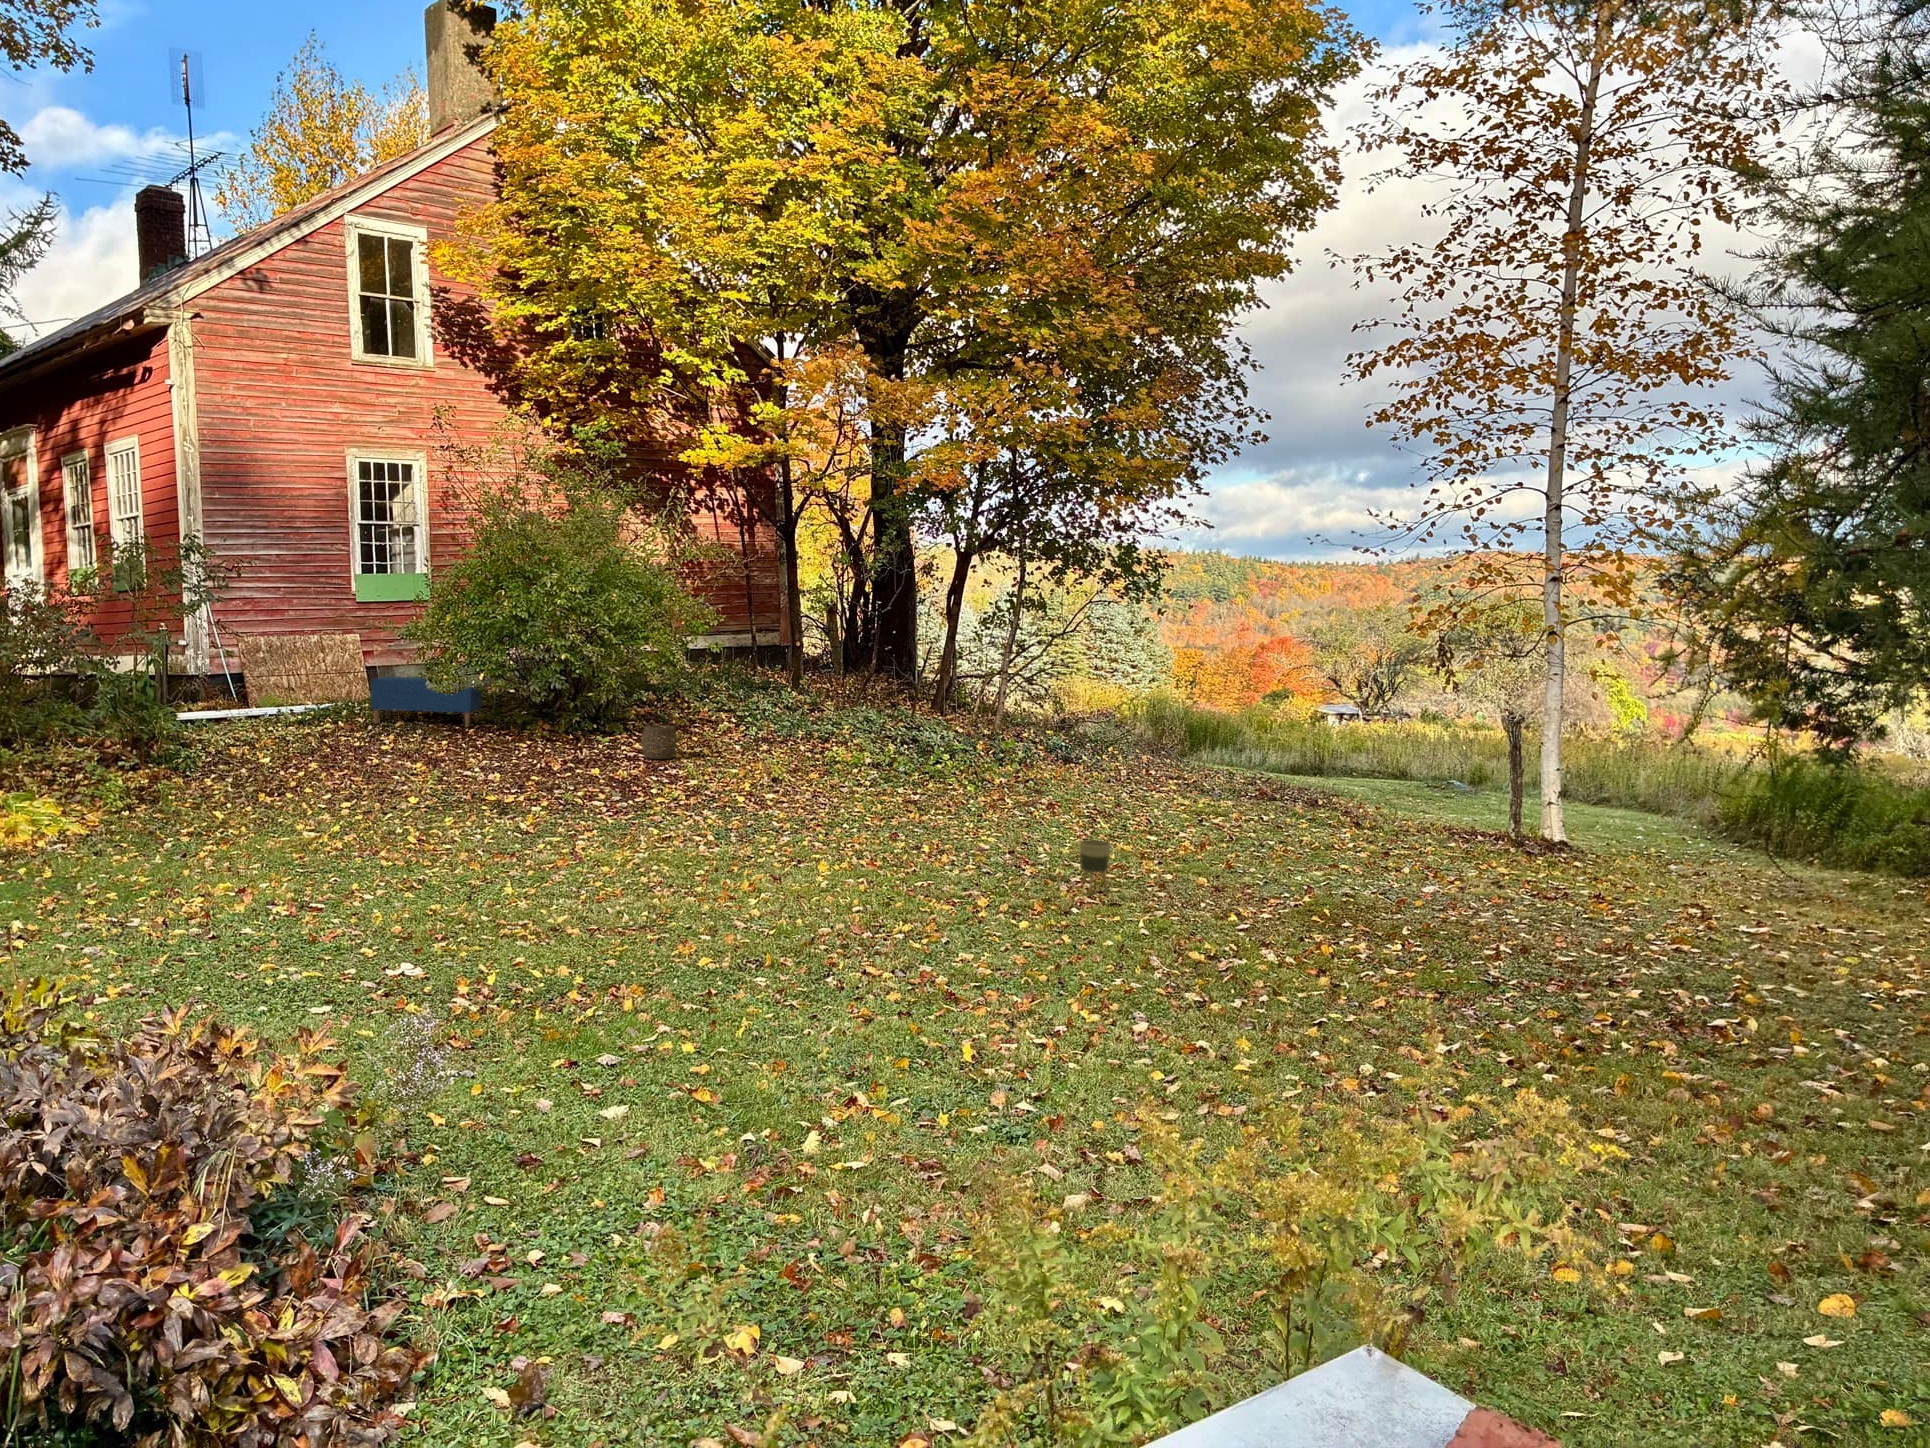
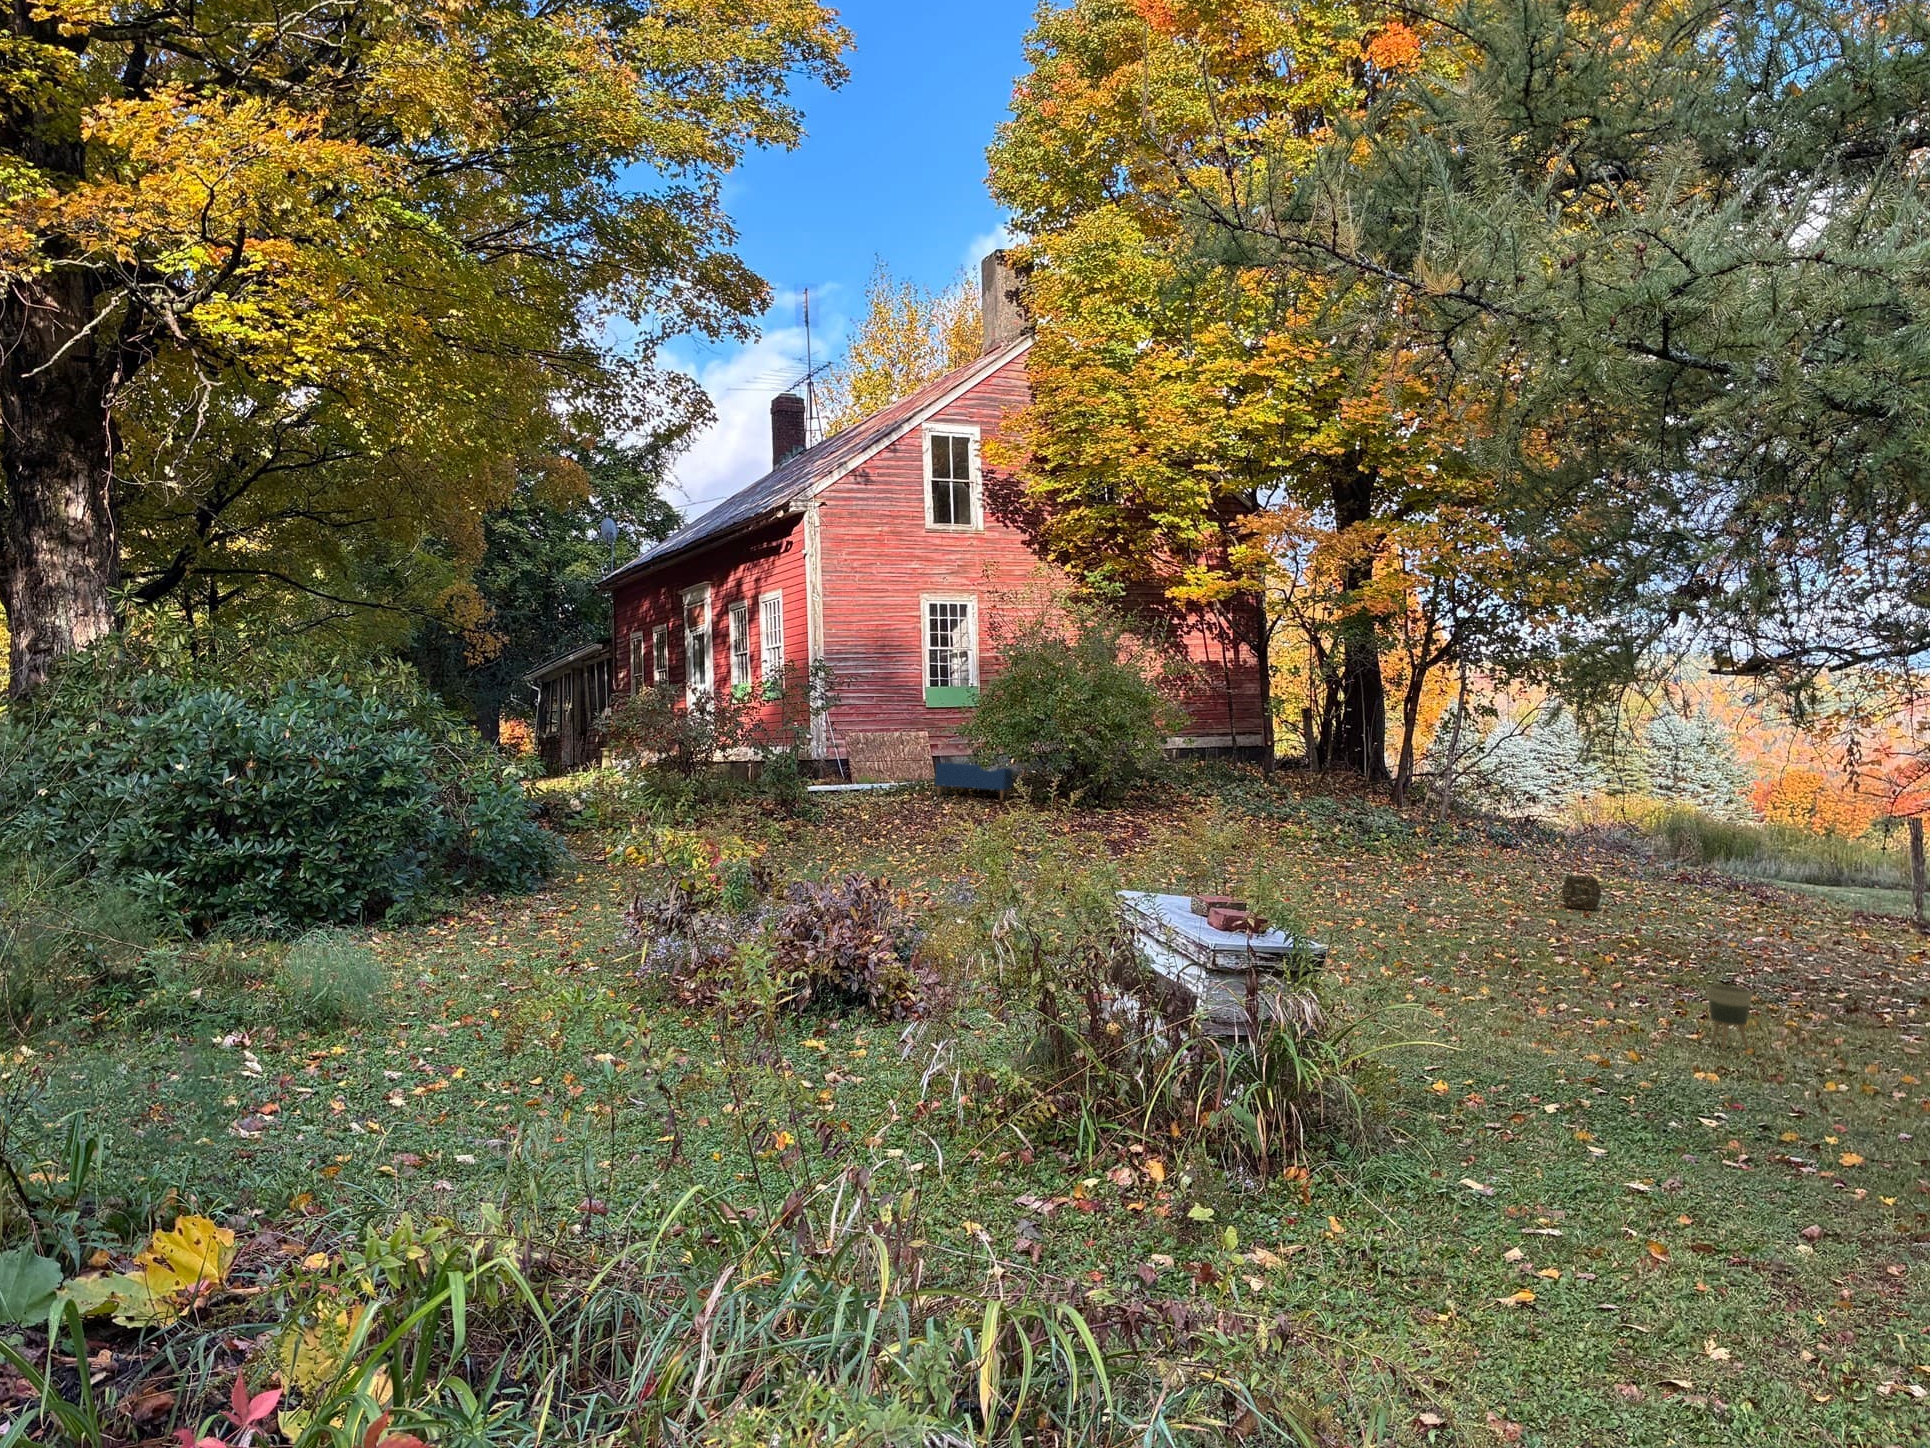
woven basket: present [641,725,678,759] -> present [1562,875,1601,910]
planter: present [1079,840,1111,894] -> present [1707,985,1752,1050]

